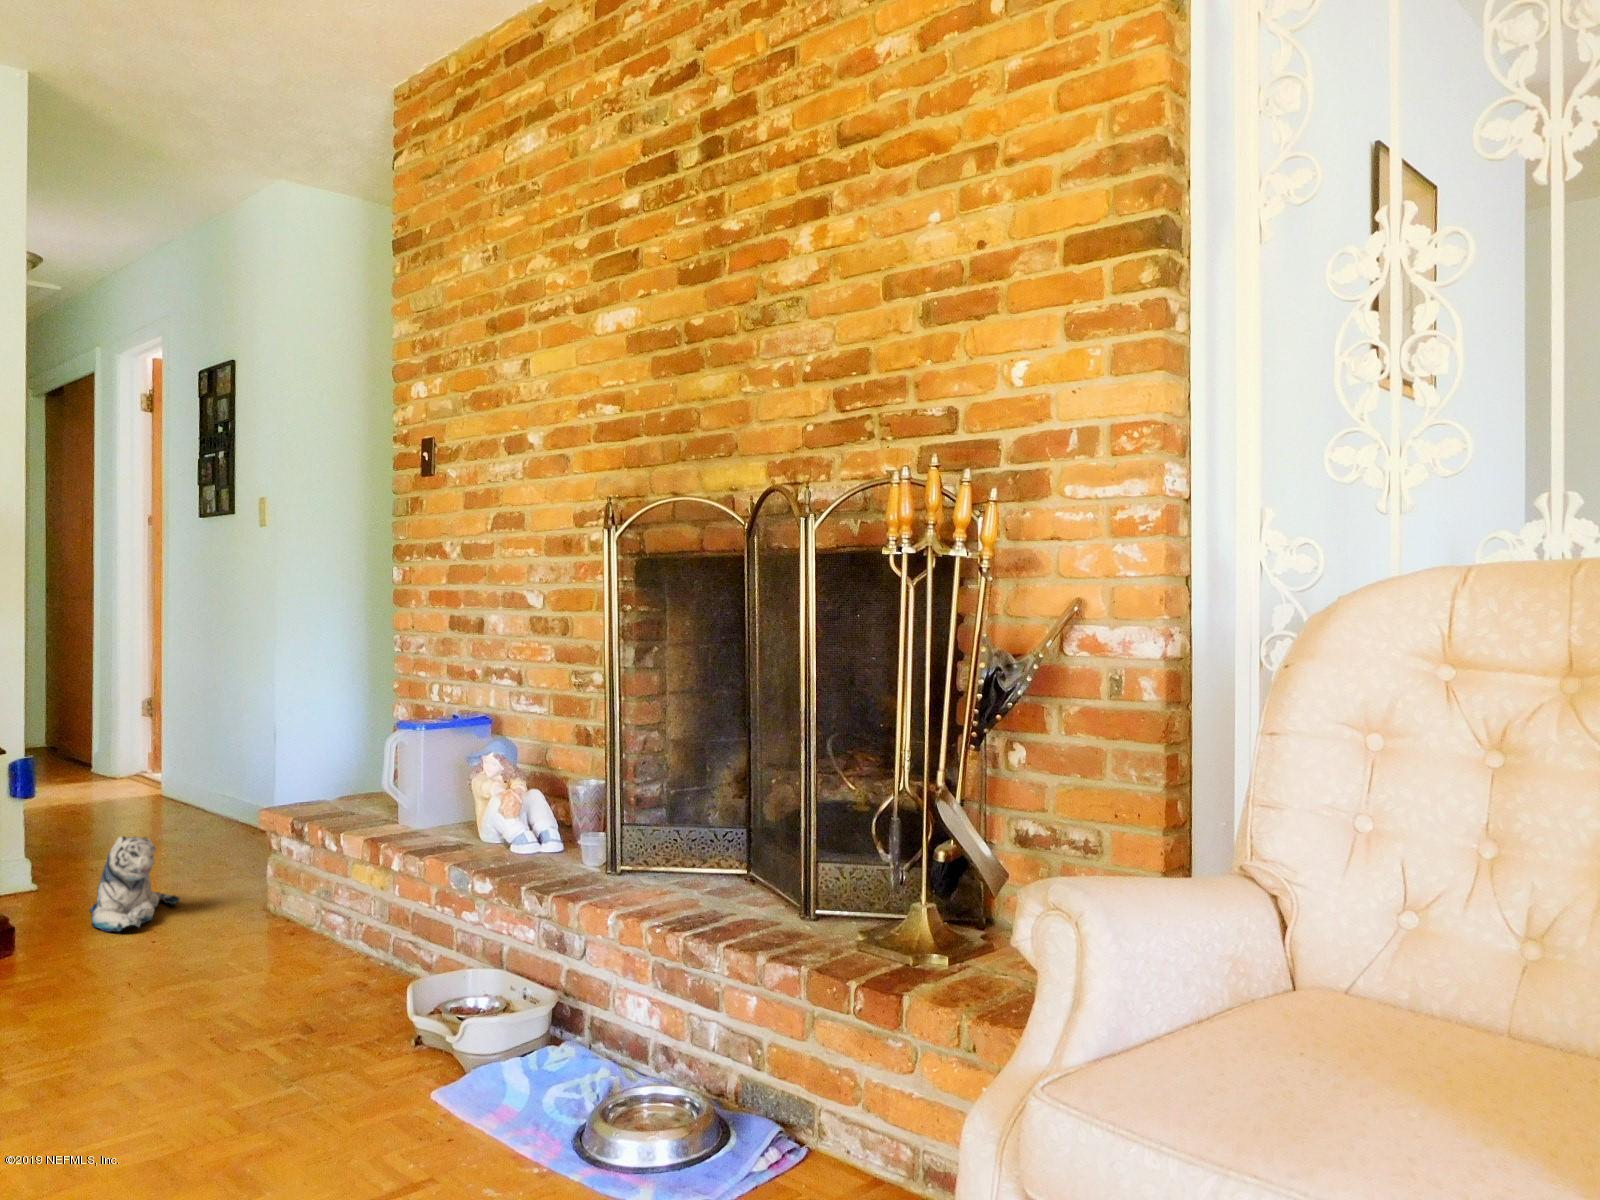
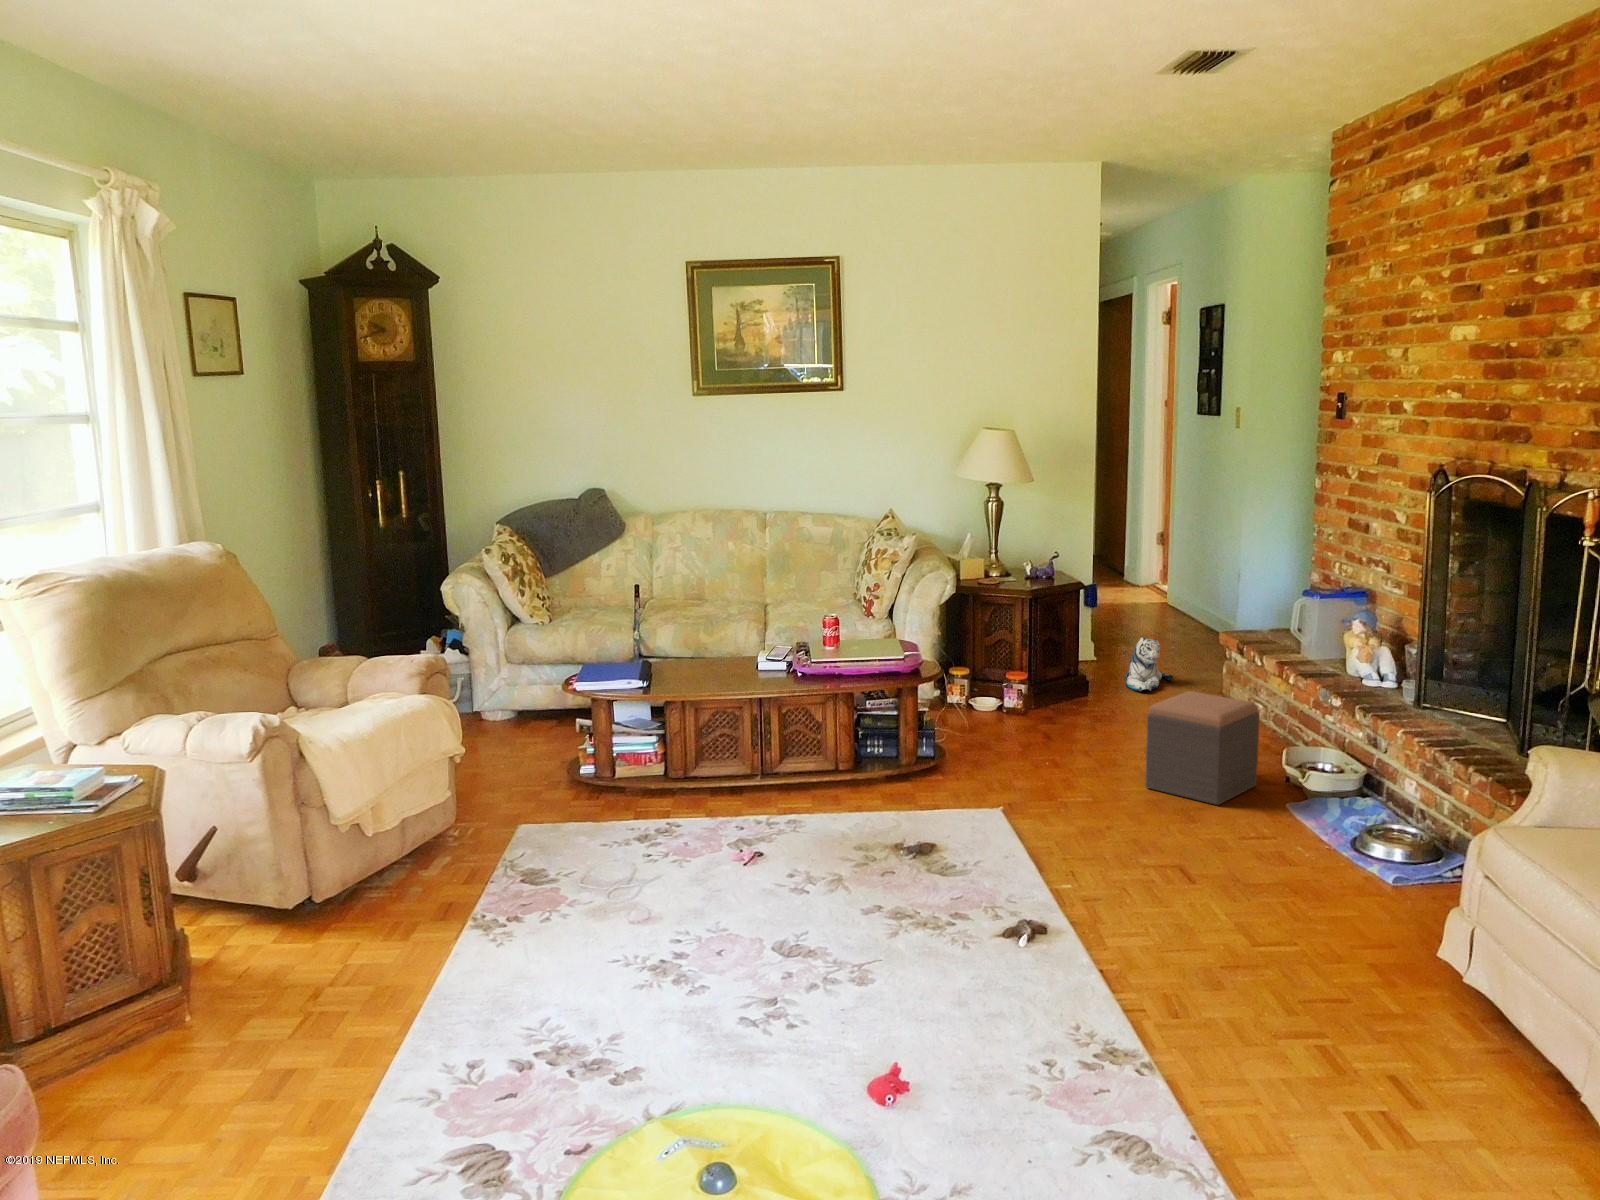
footstool: none [137,906,366,1133] -> present [1145,691,1260,805]

